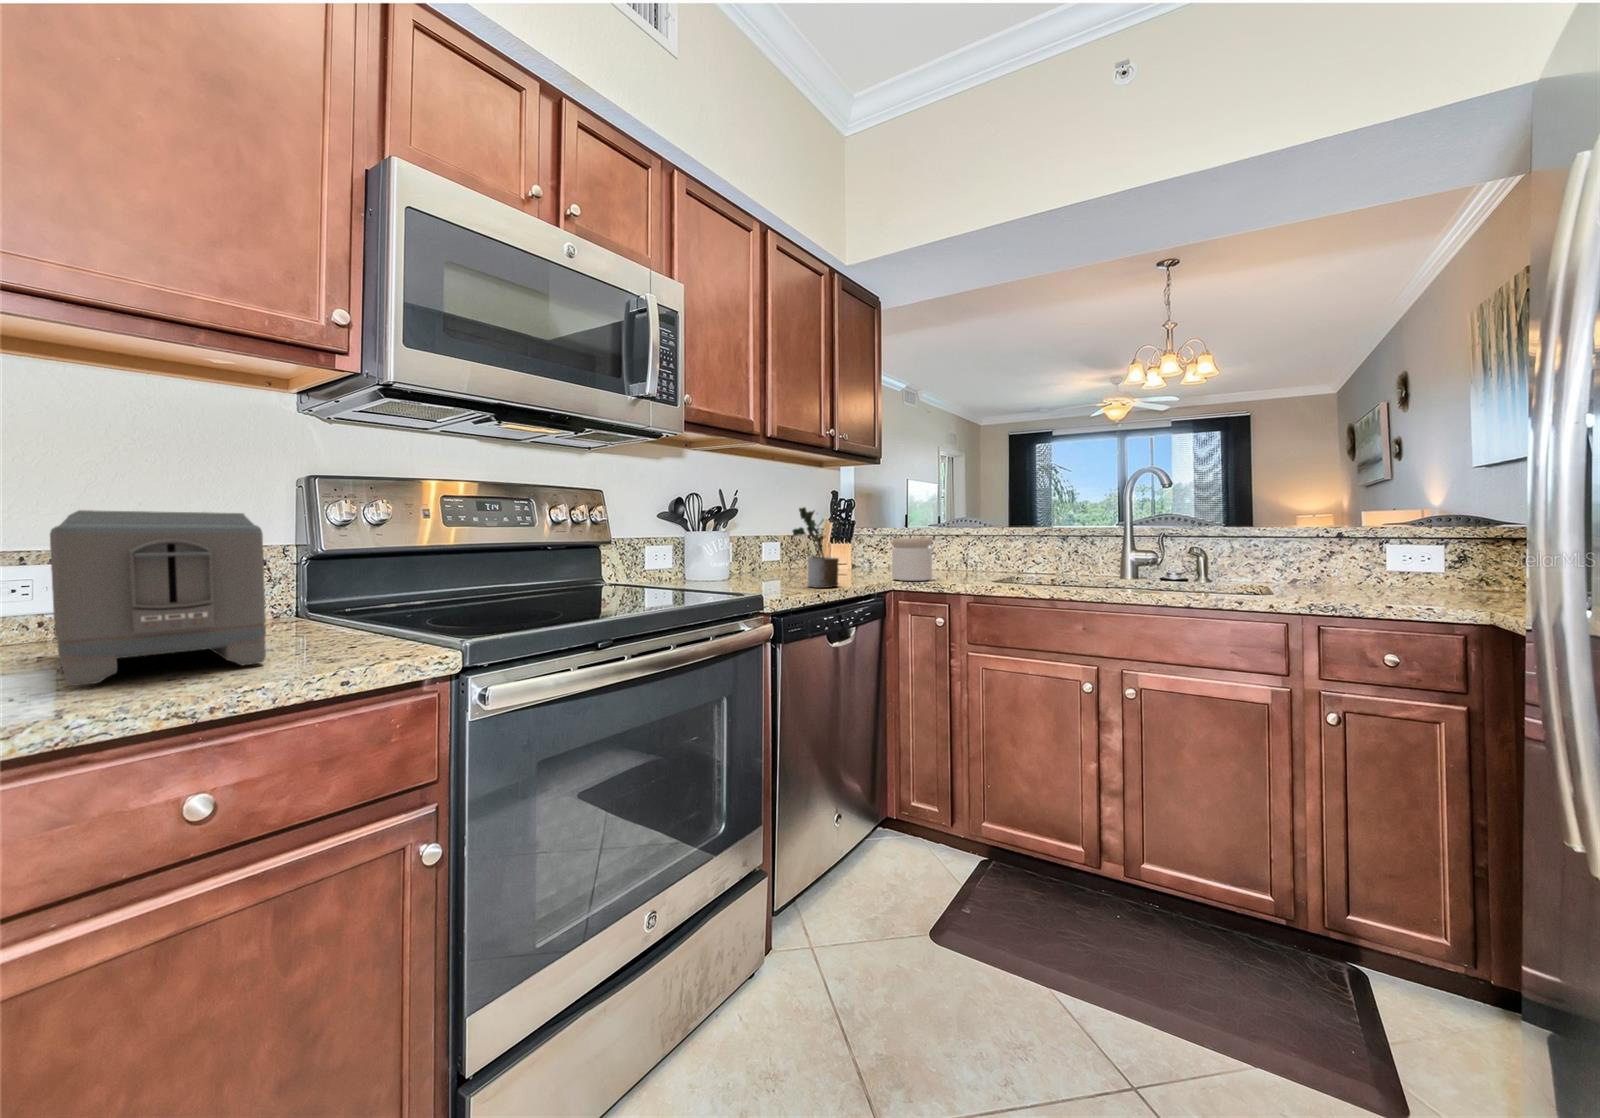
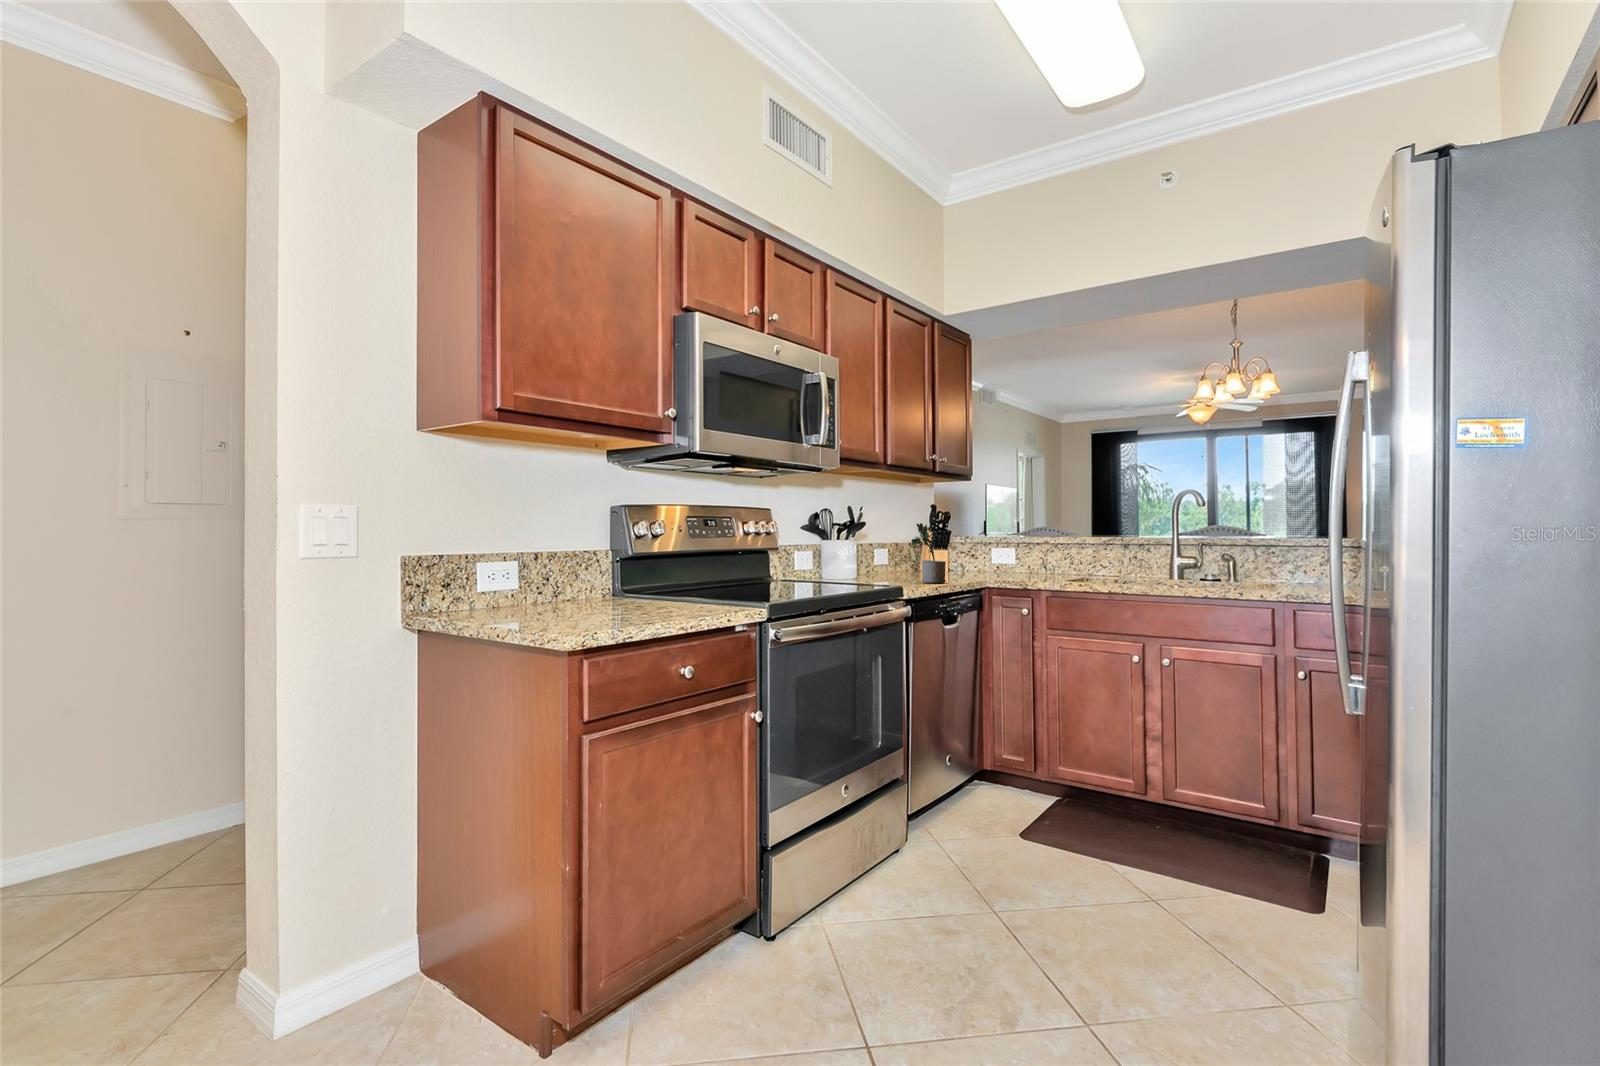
toaster: present [50,510,266,686] -> none [581,535,694,612]
jar: present [892,538,932,581] -> none [984,546,1016,580]

